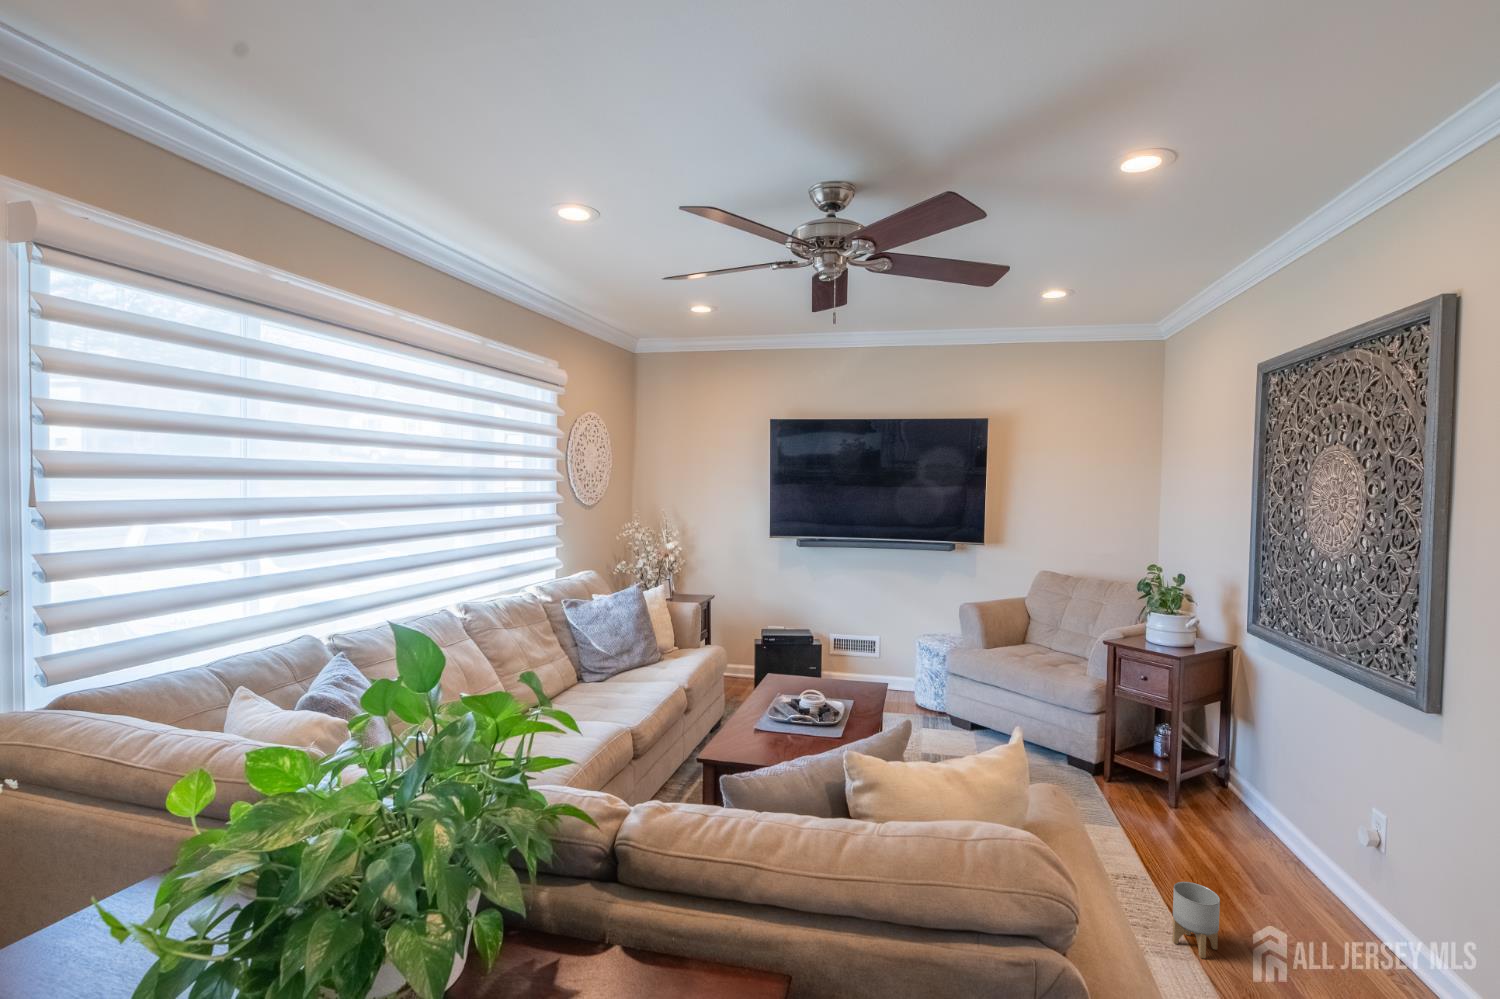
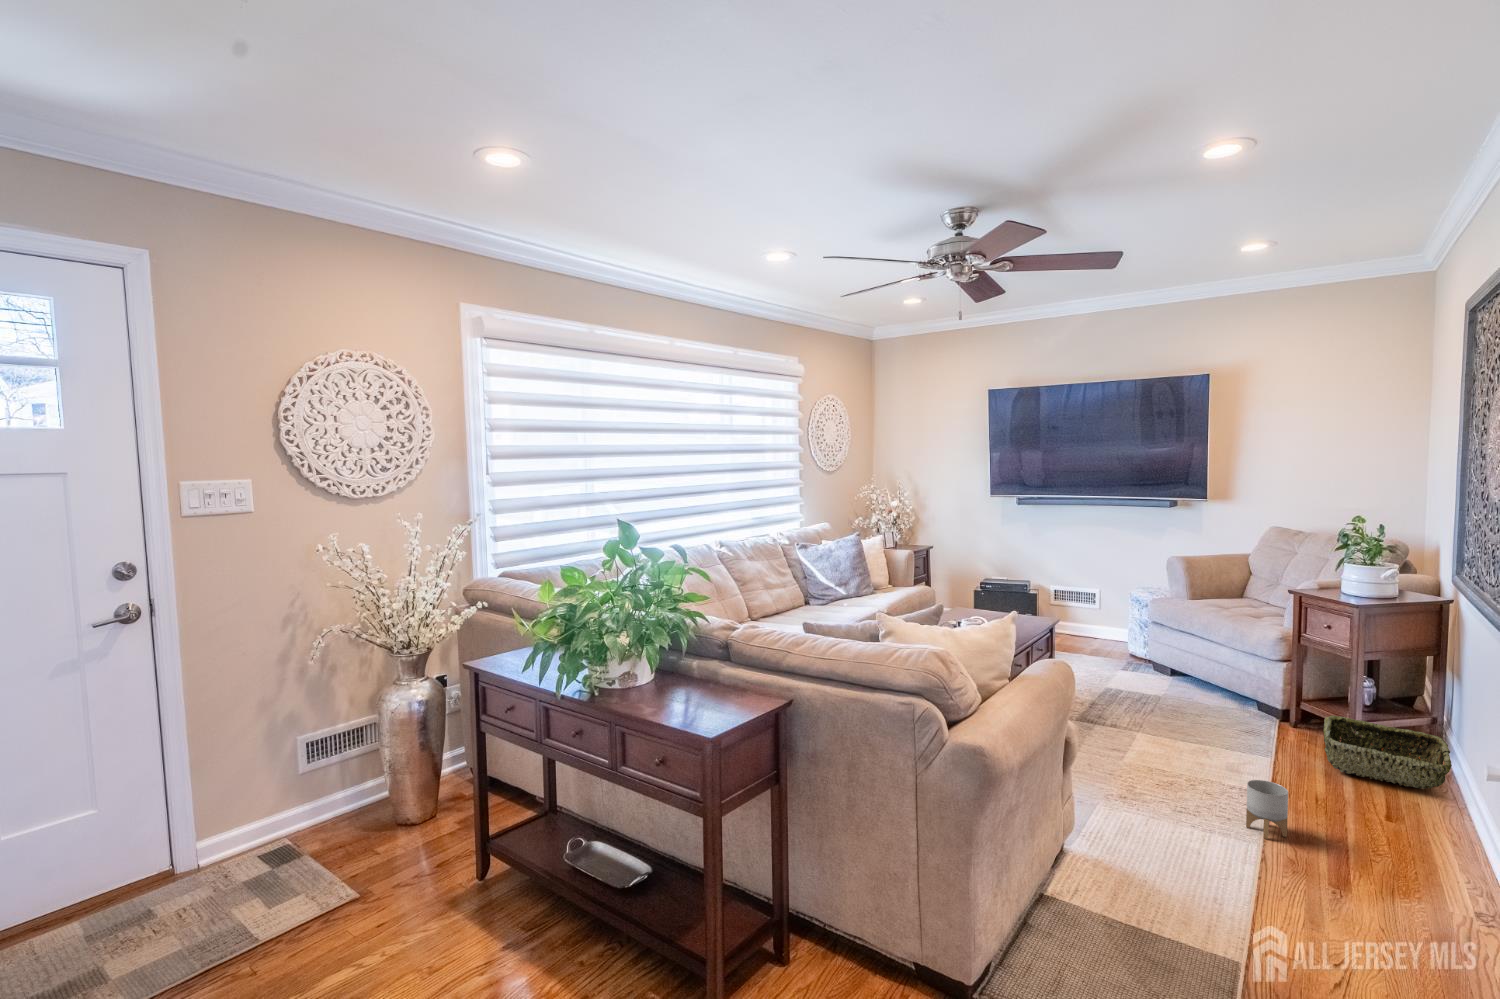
woven basket: none [1162,774,1290,847] -> present [1323,715,1452,789]

